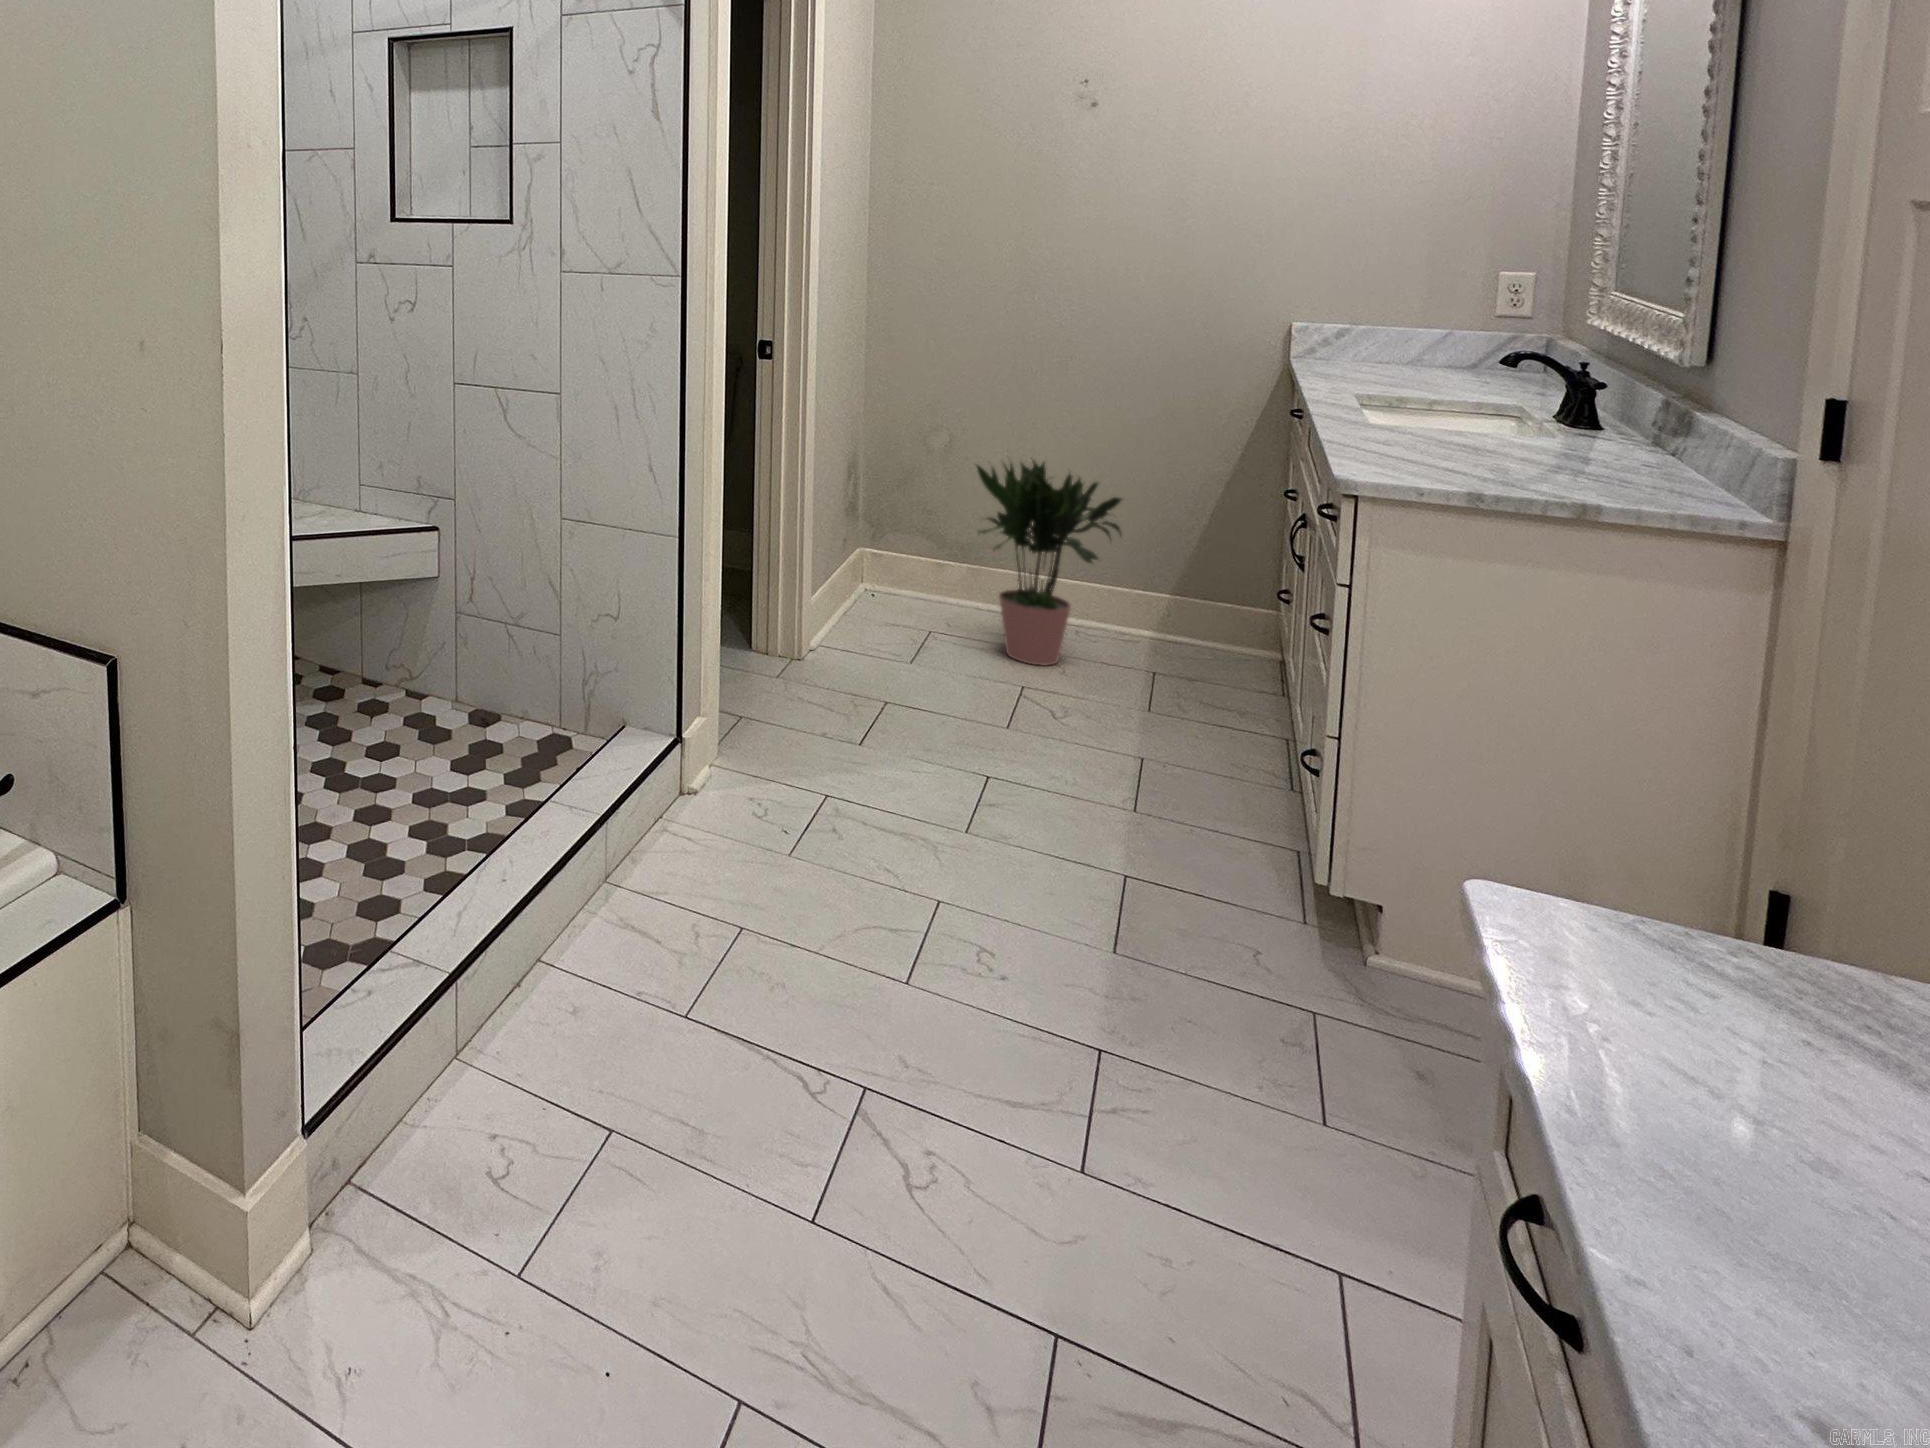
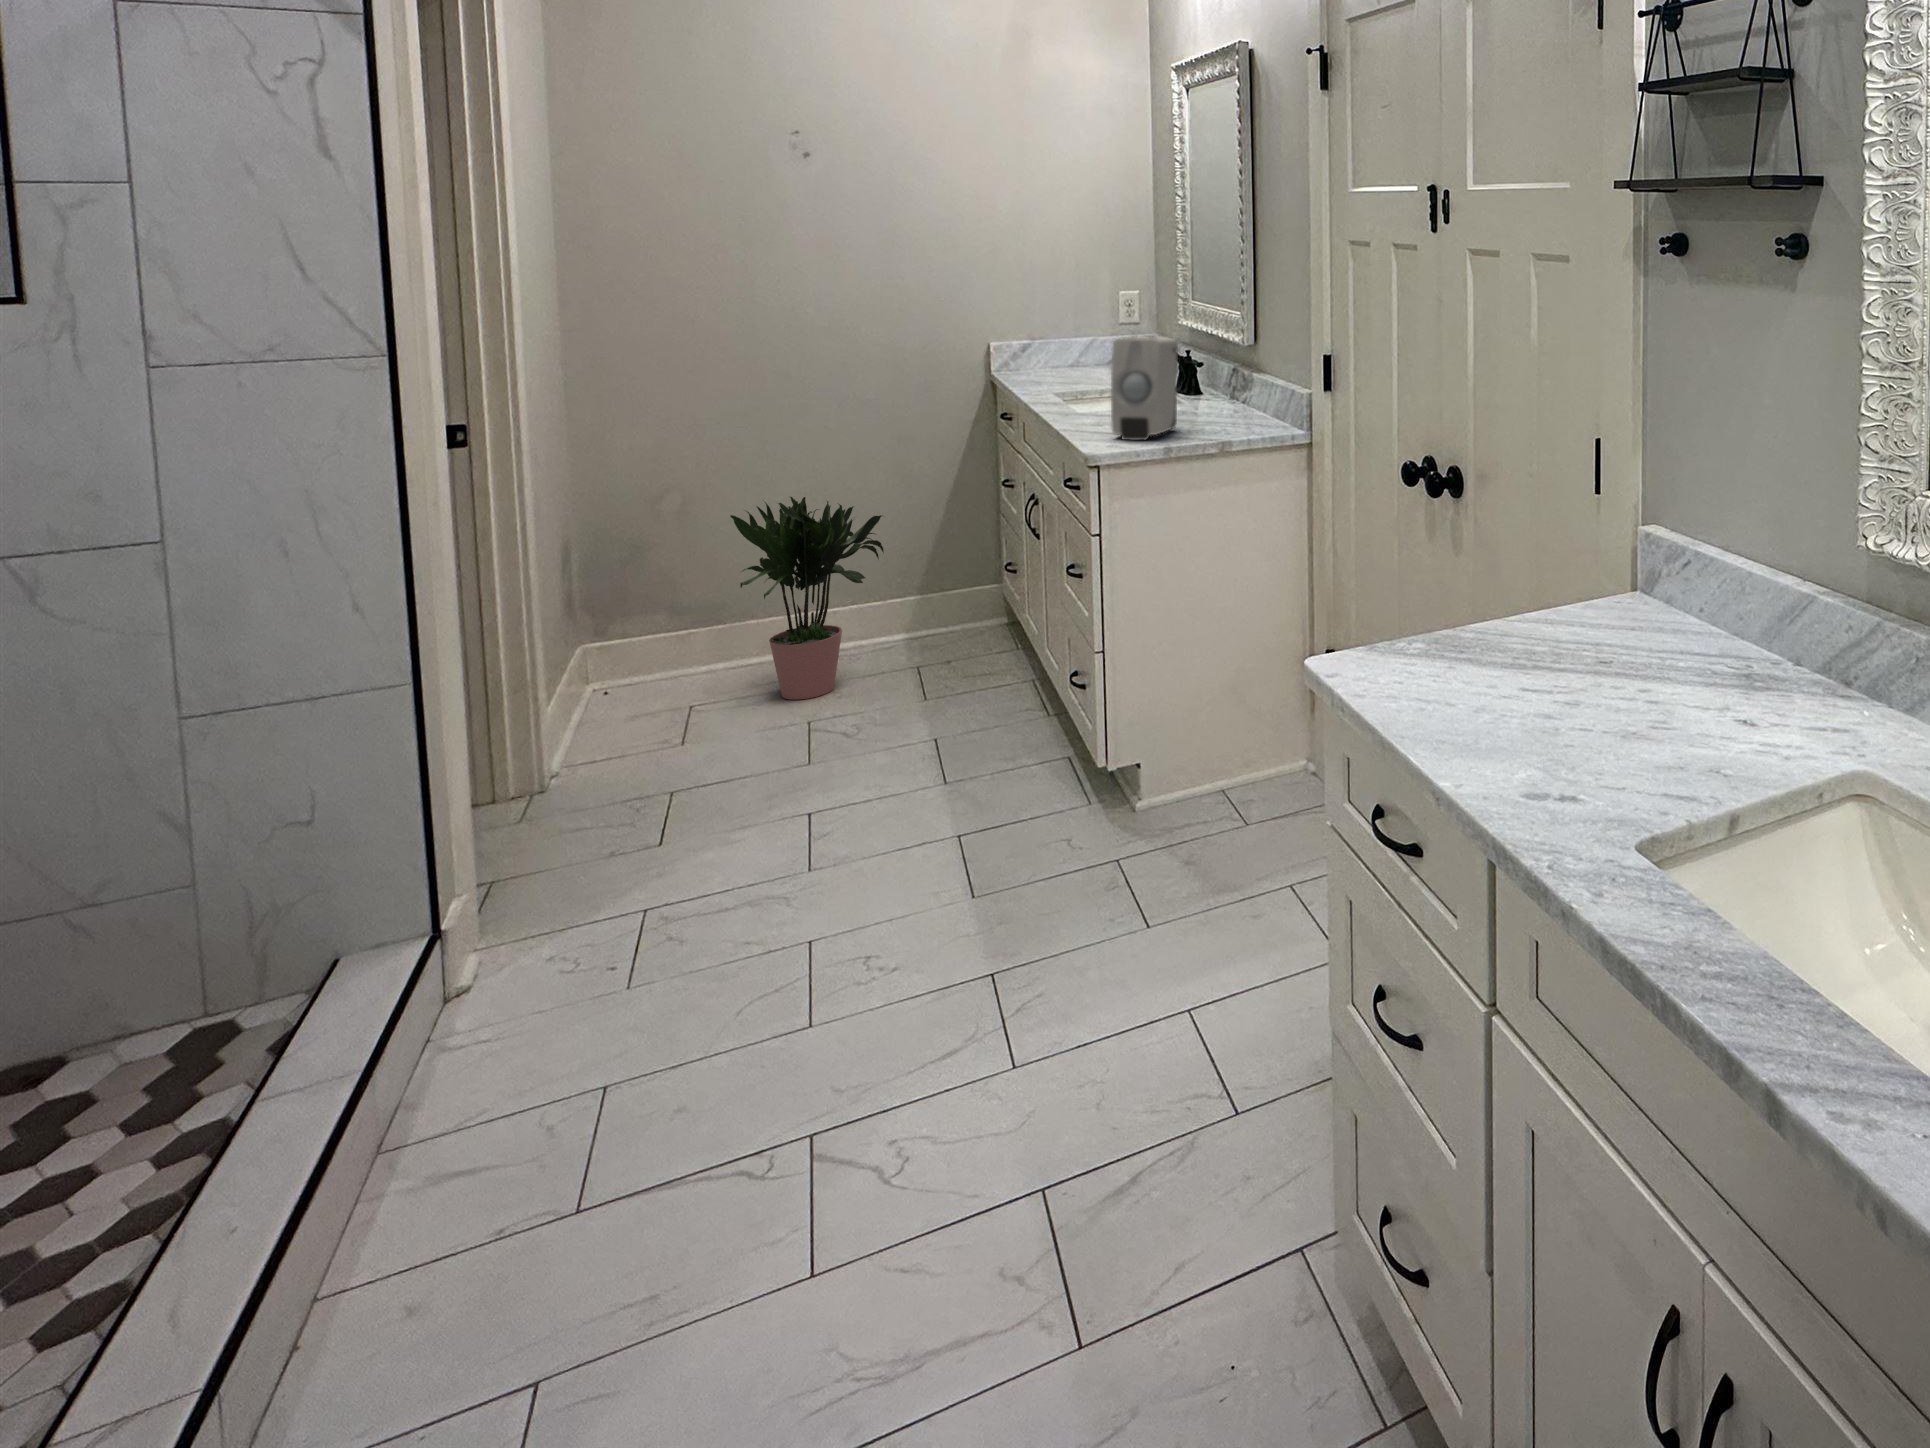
soap dispenser: none [1390,331,1530,477] -> present [1111,338,1178,440]

